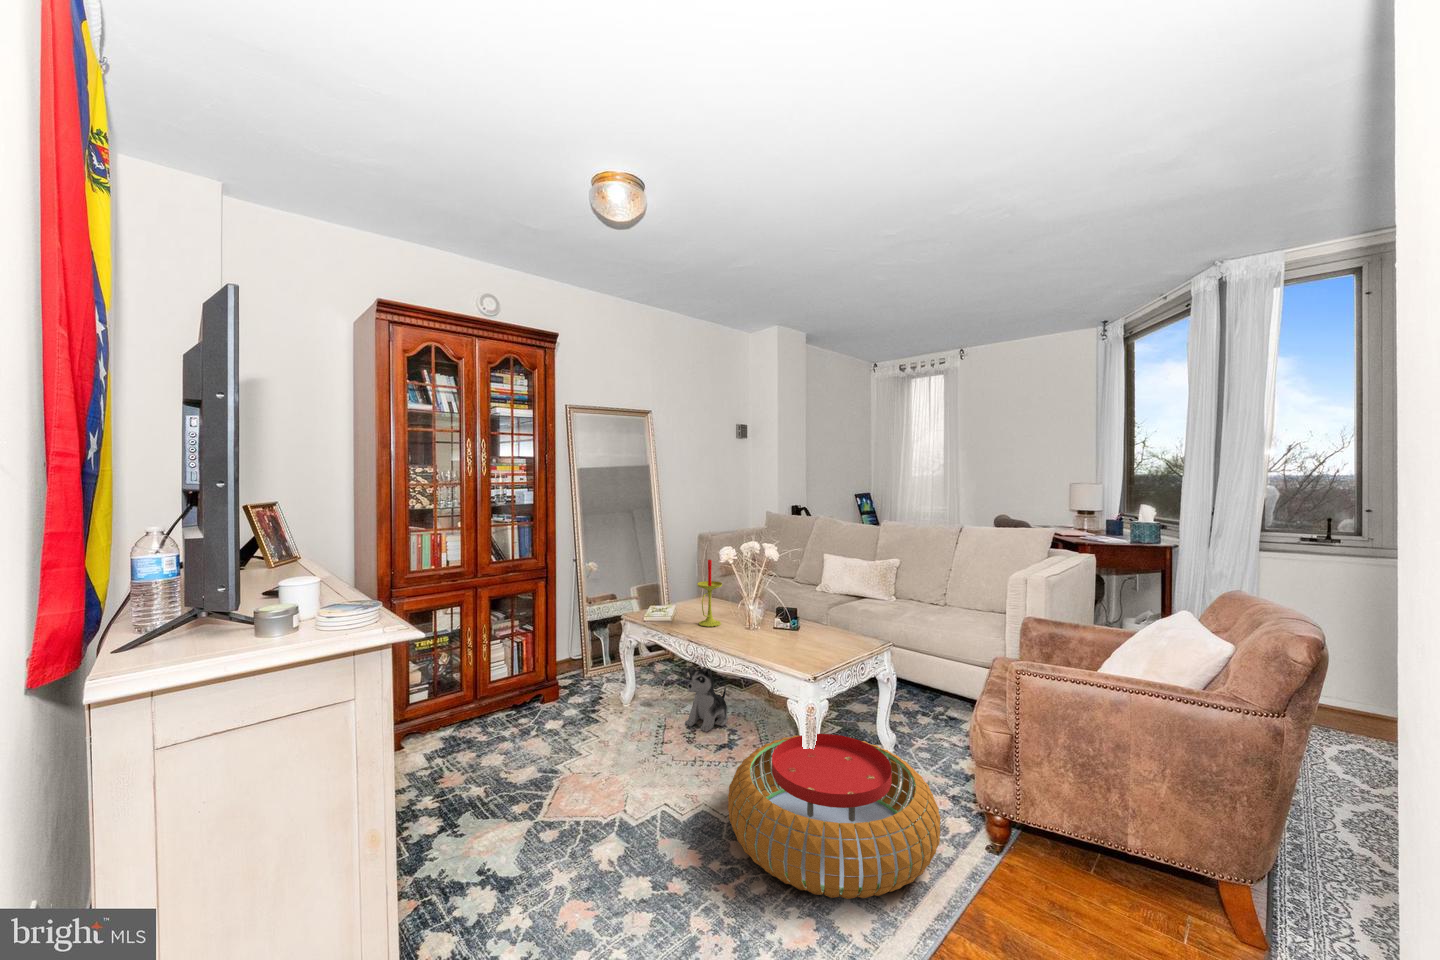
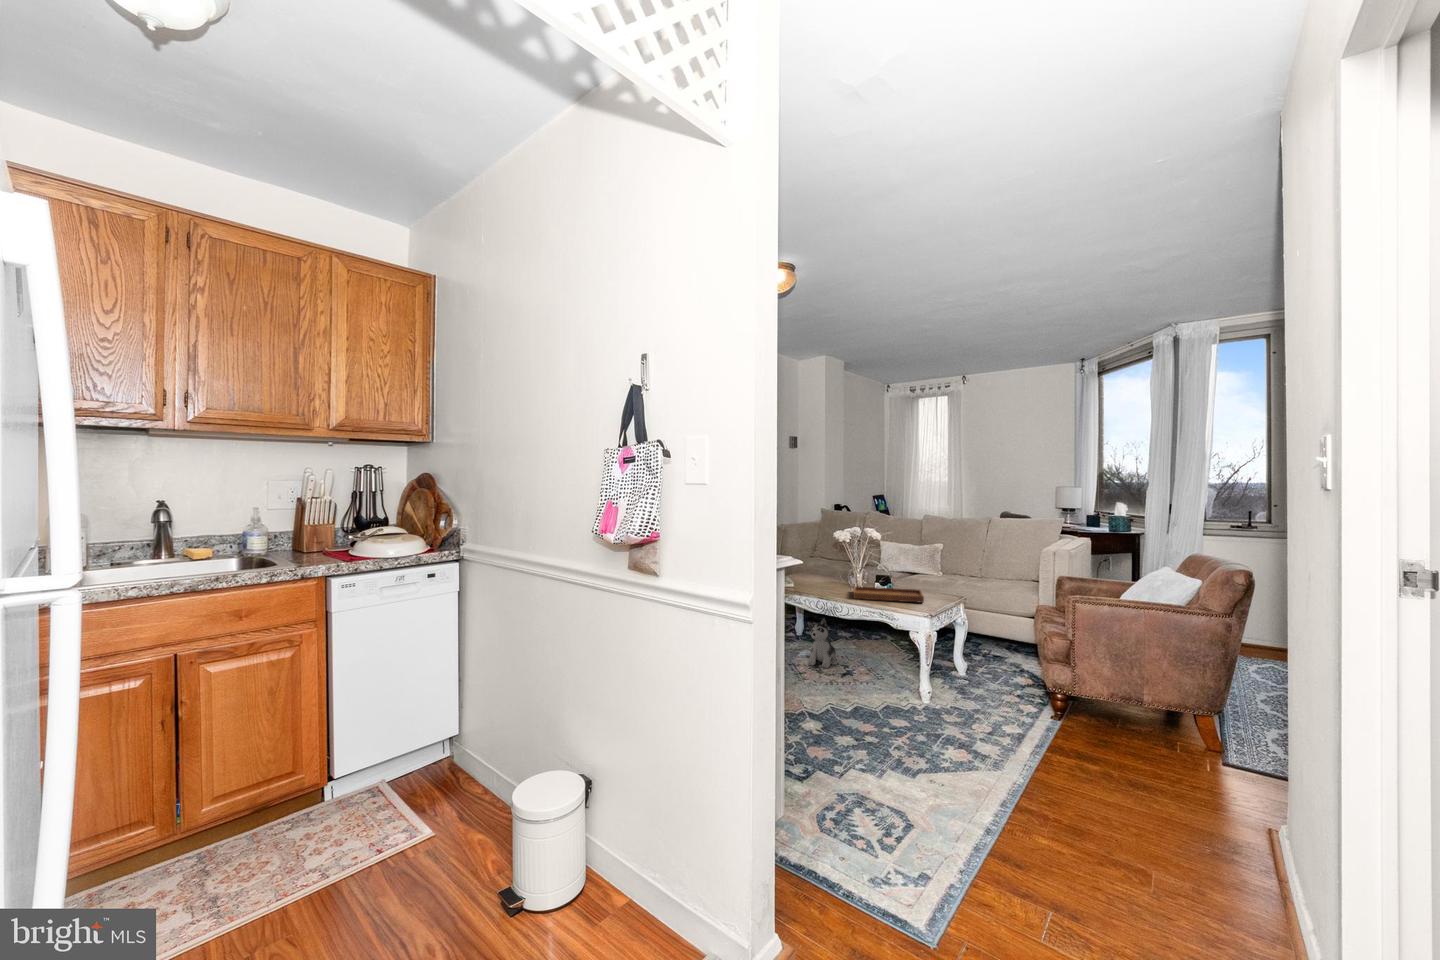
candle: present [697,560,722,627] -> none [816,539,835,590]
tray: none [729,609,829,653] -> present [853,574,924,603]
pouf: present [728,734,941,899] -> none [880,654,1028,740]

